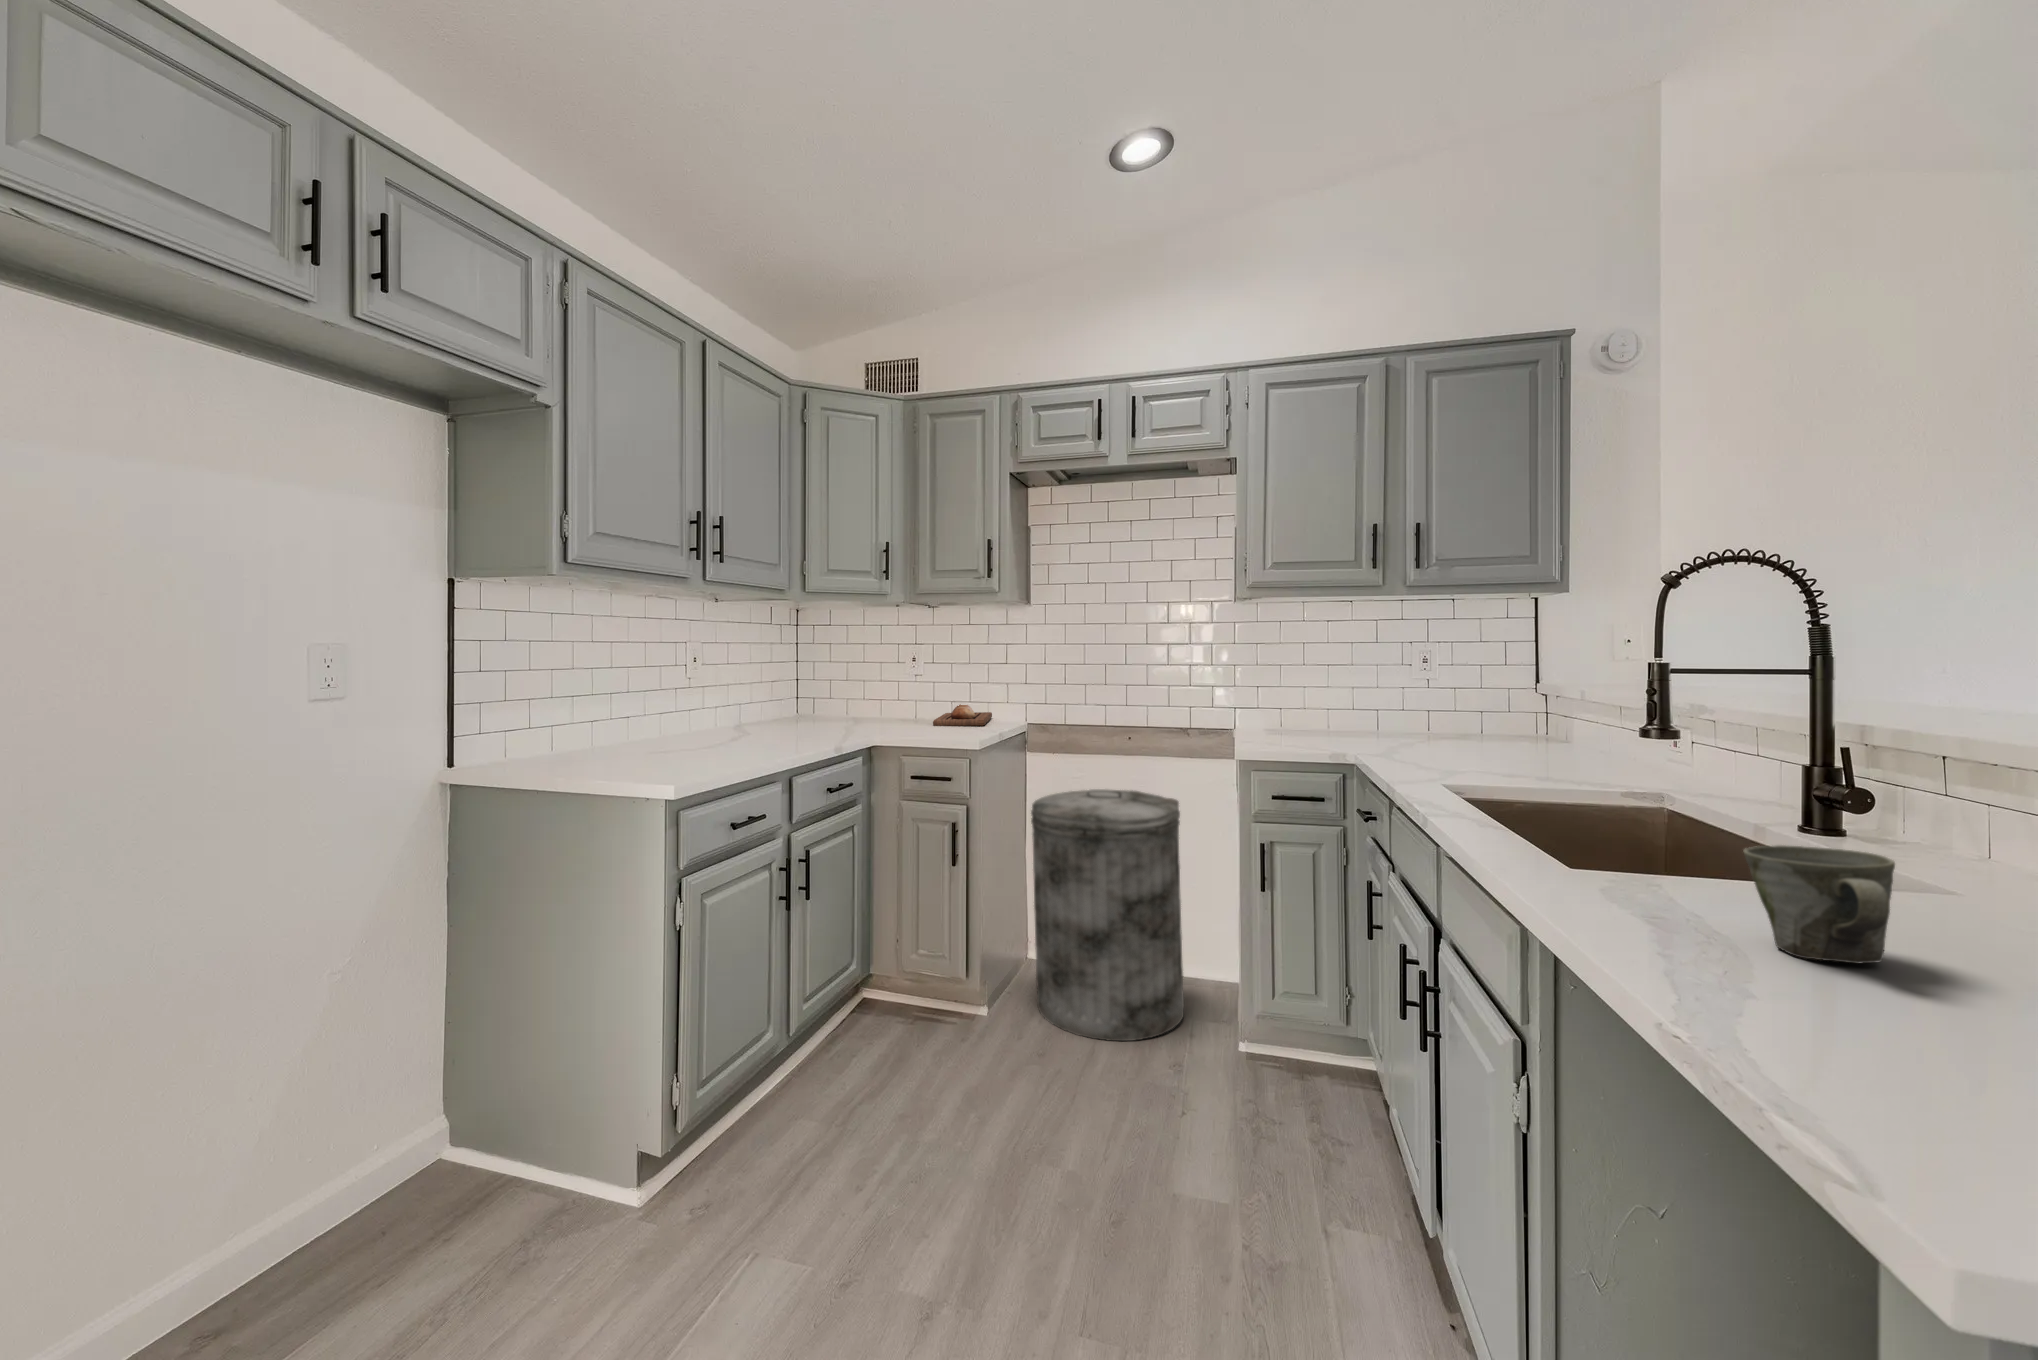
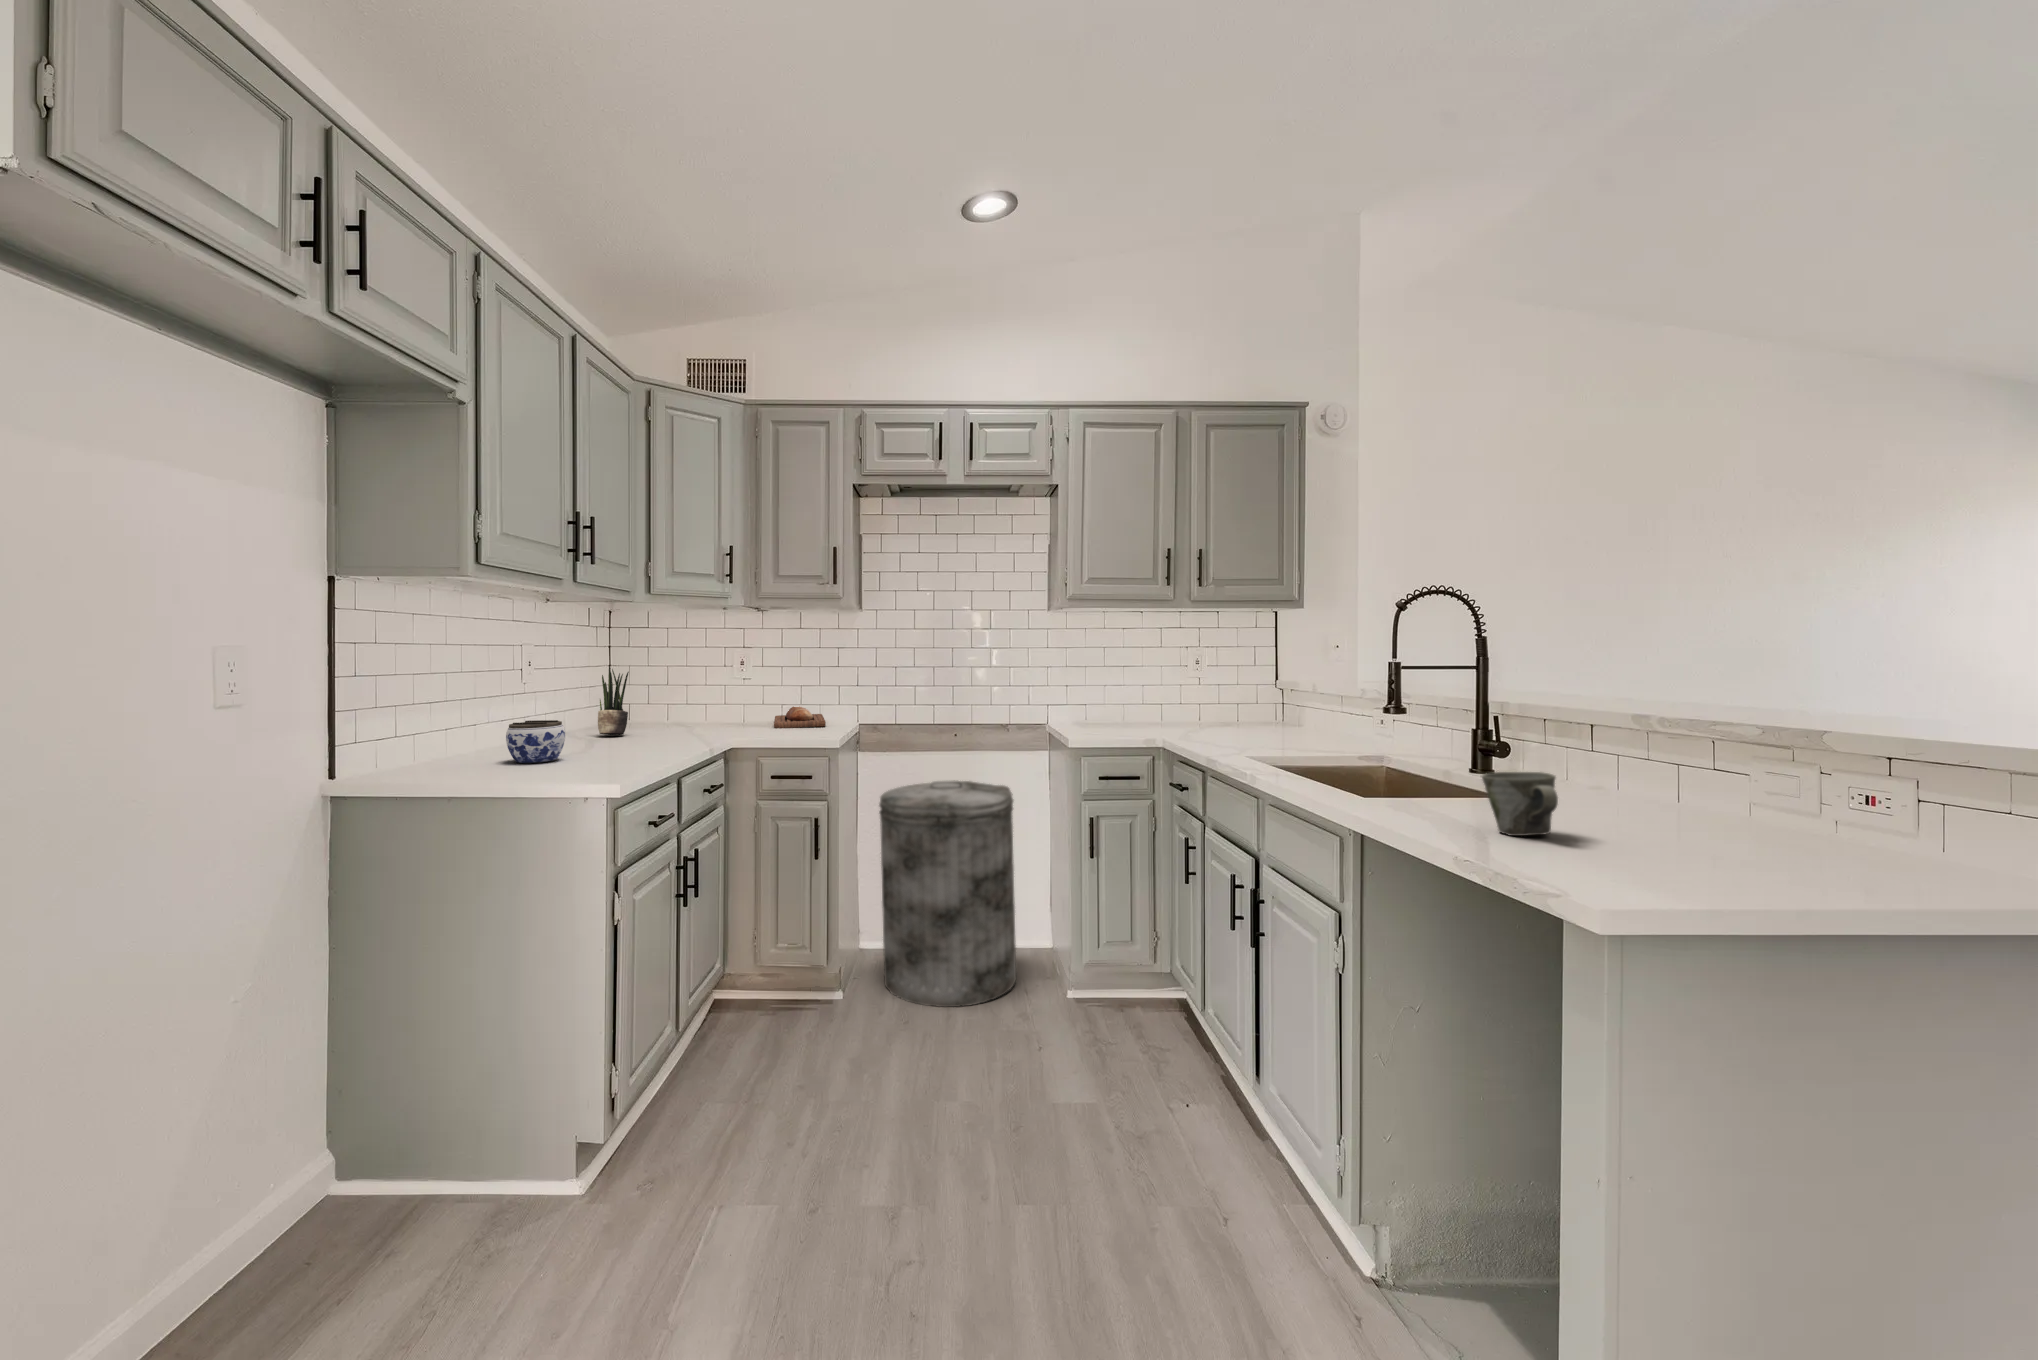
potted plant: none [762,661,791,728] -> present [598,666,629,735]
jar: none [646,712,700,753] -> present [506,720,565,763]

